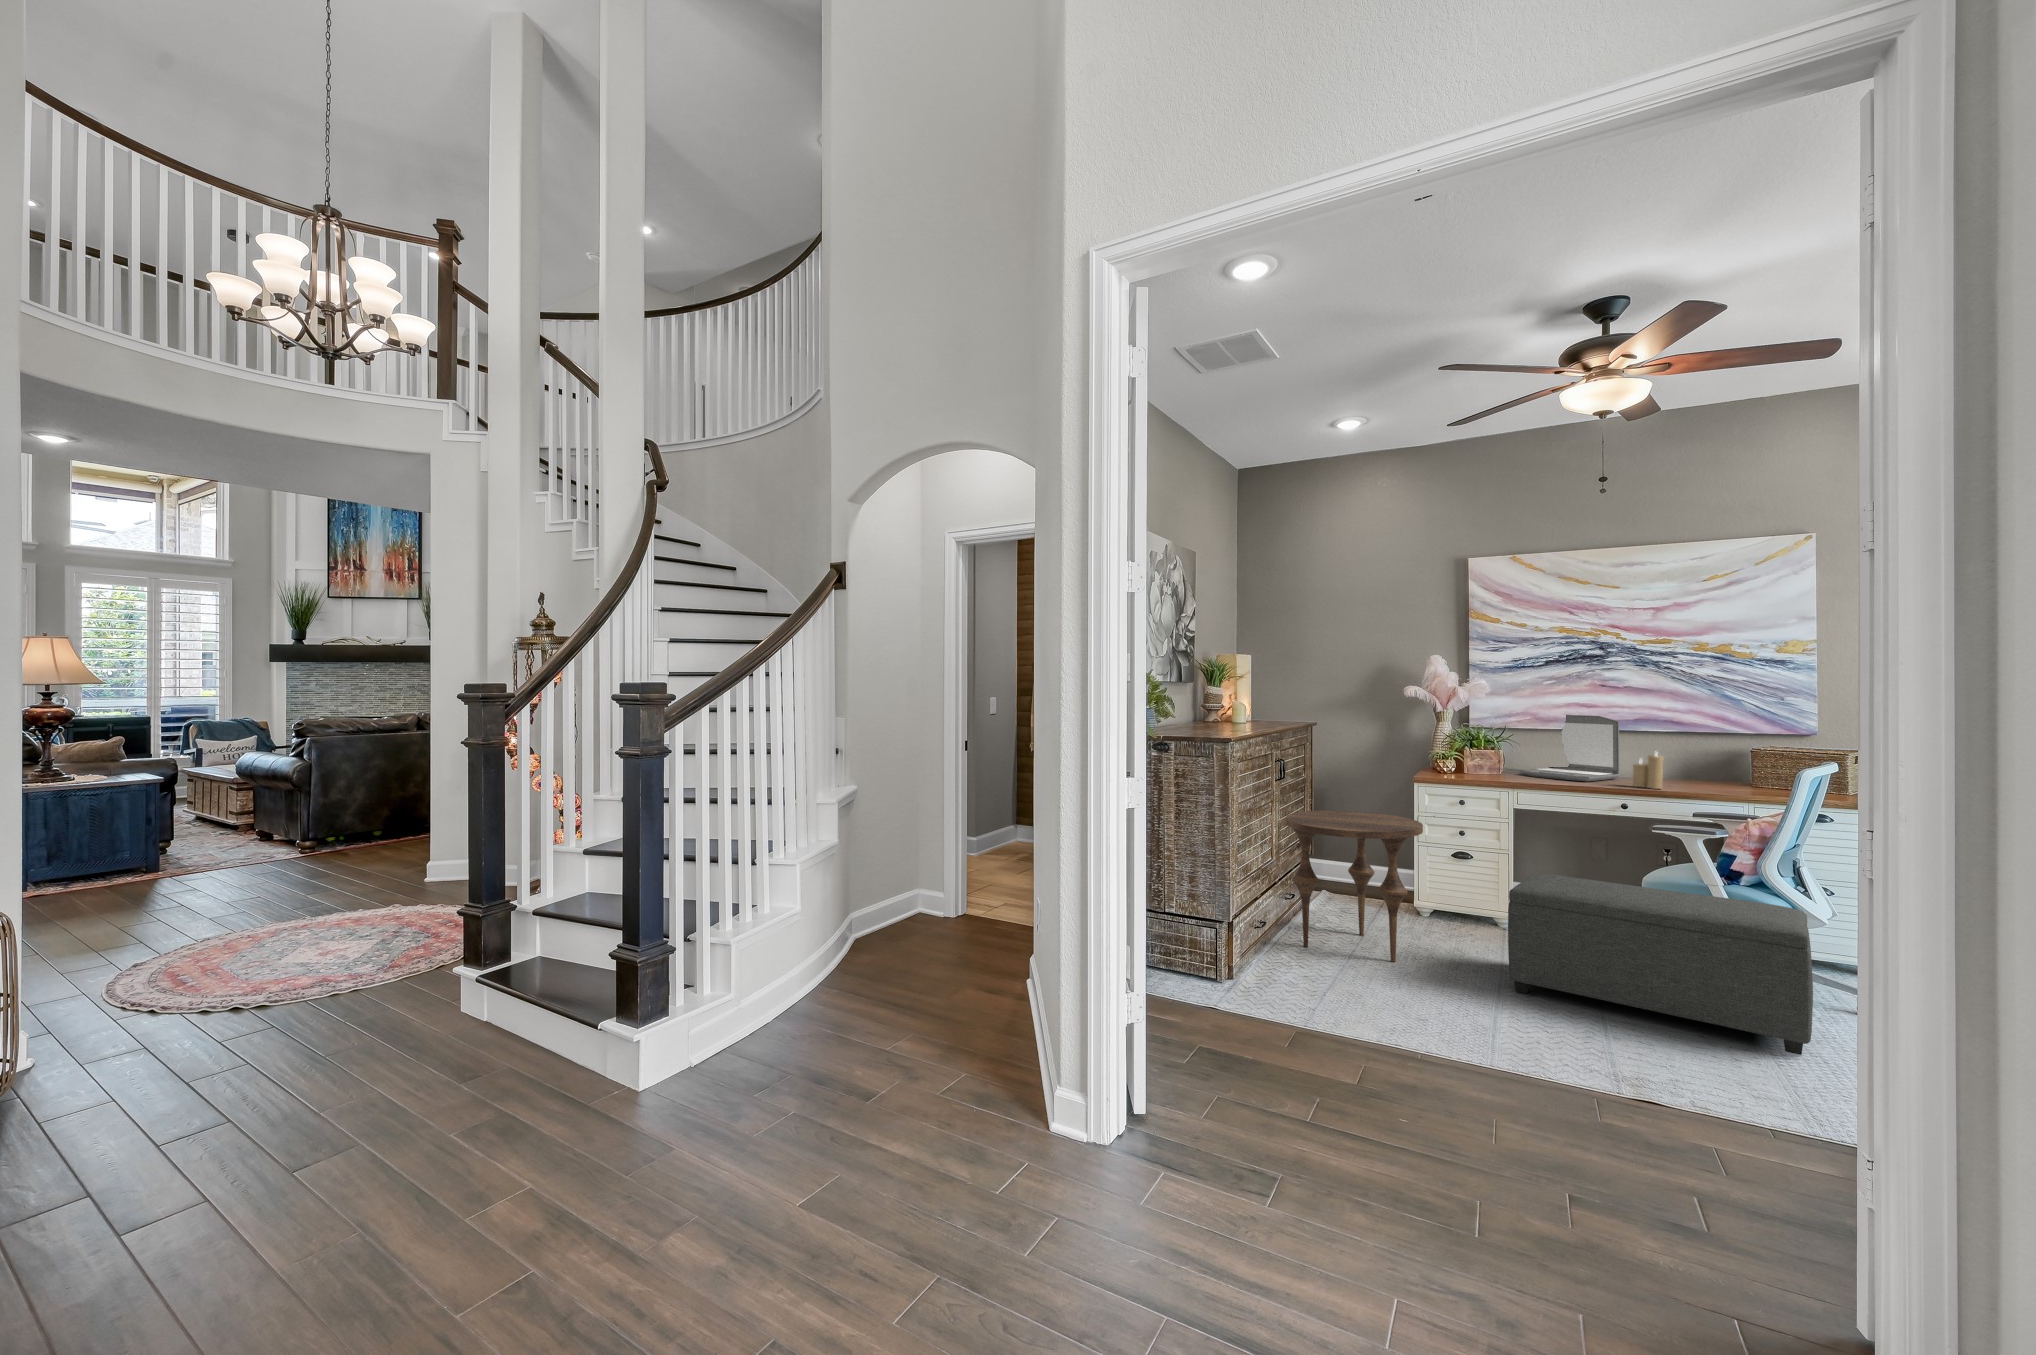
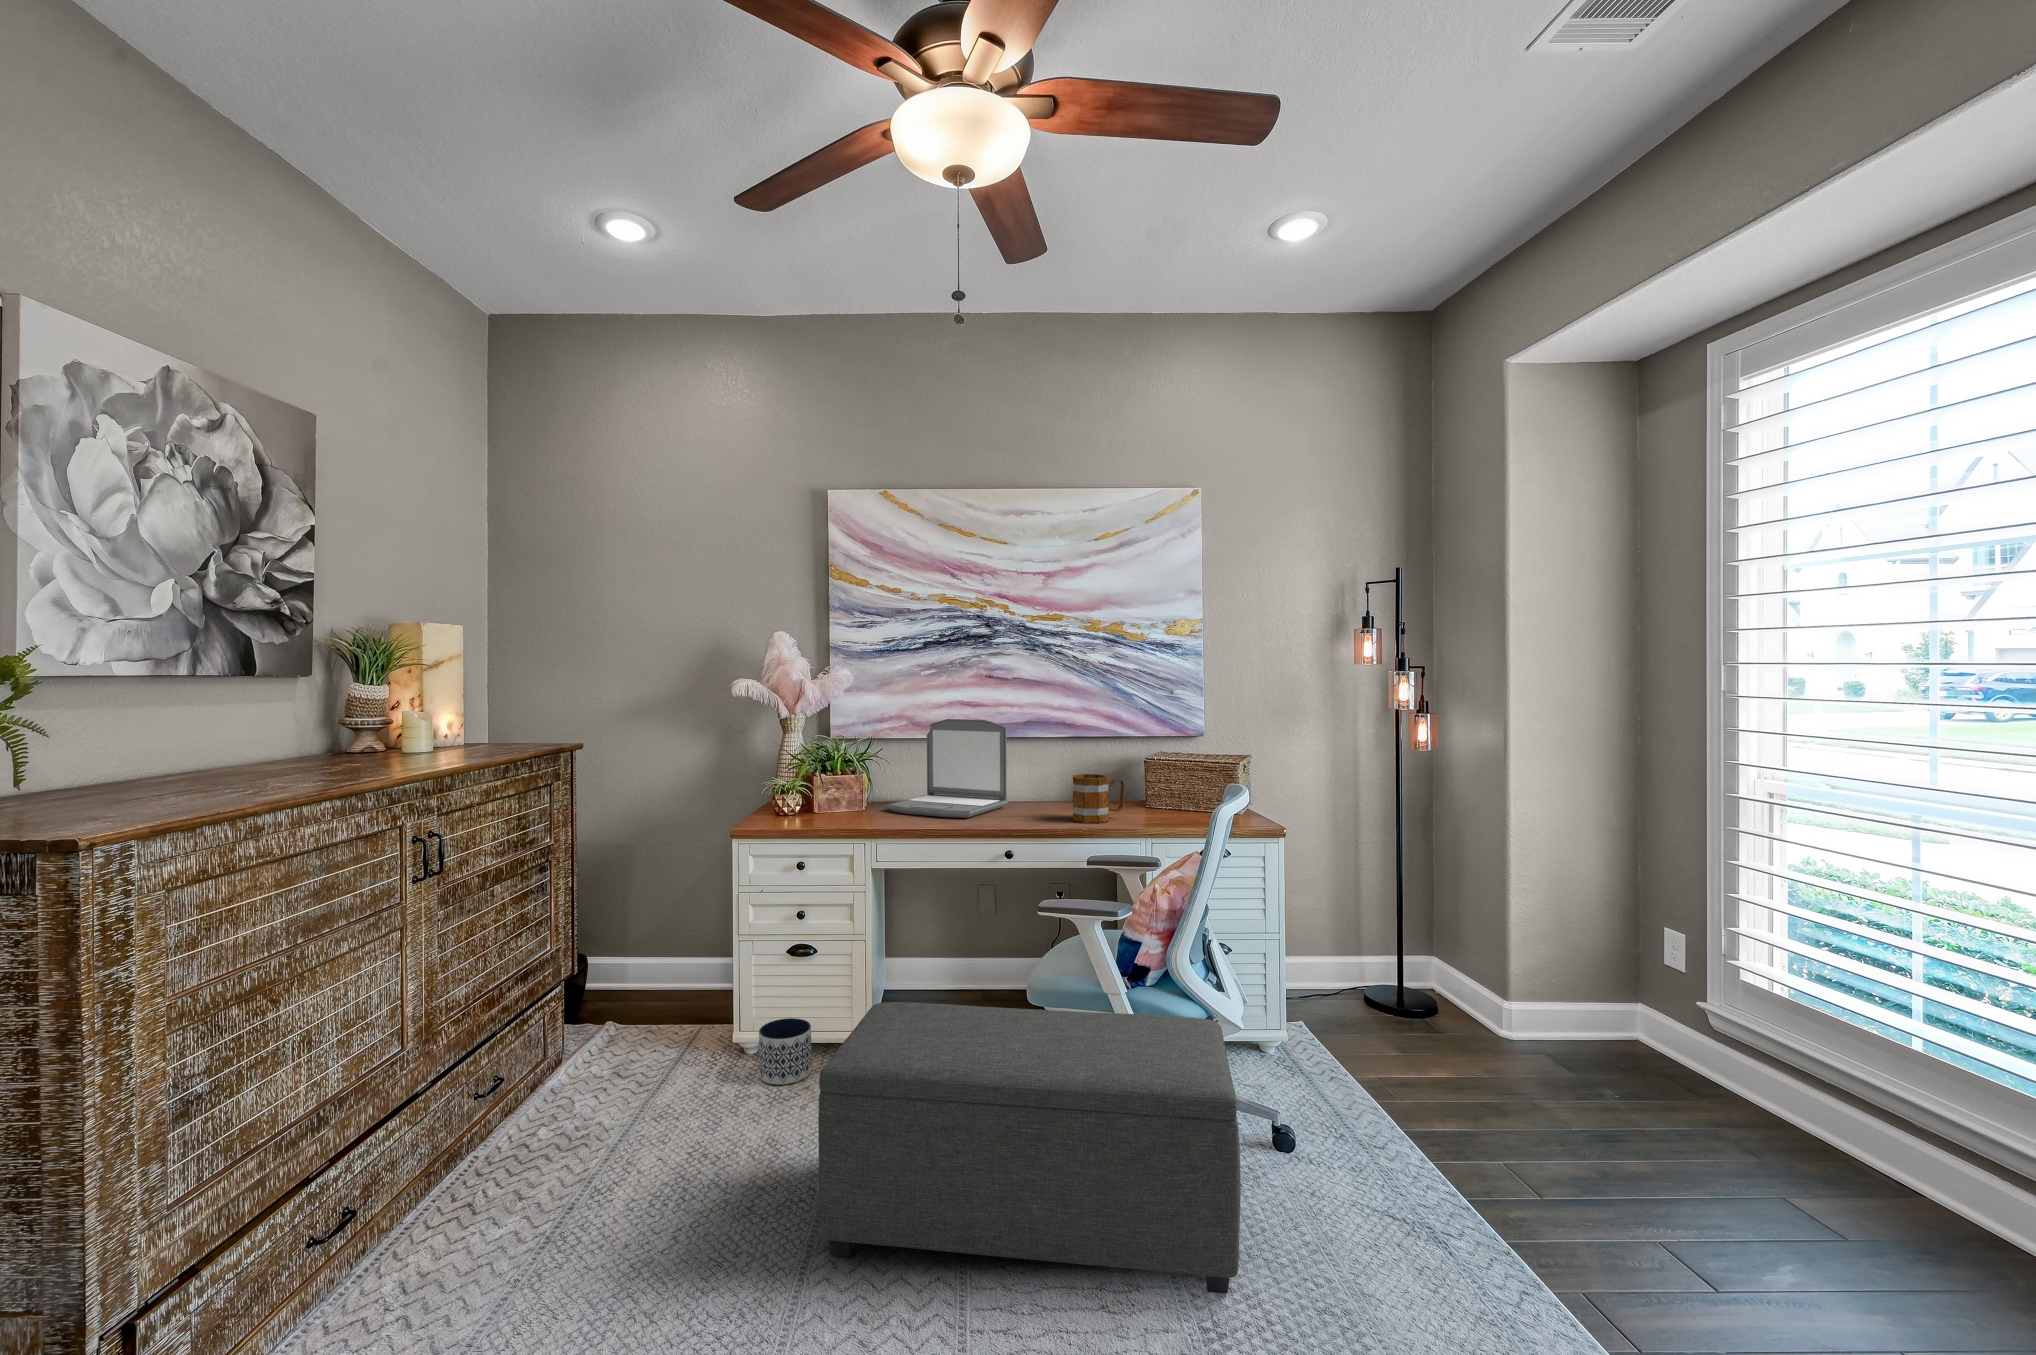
candle: present [1633,752,1664,789] -> none [1020,770,1055,825]
mug: none [1680,757,1730,791] -> present [1073,774,1125,823]
side table: present [1286,811,1423,962] -> none [418,915,699,1232]
planter: none [1438,894,1473,930] -> present [759,1018,811,1085]

